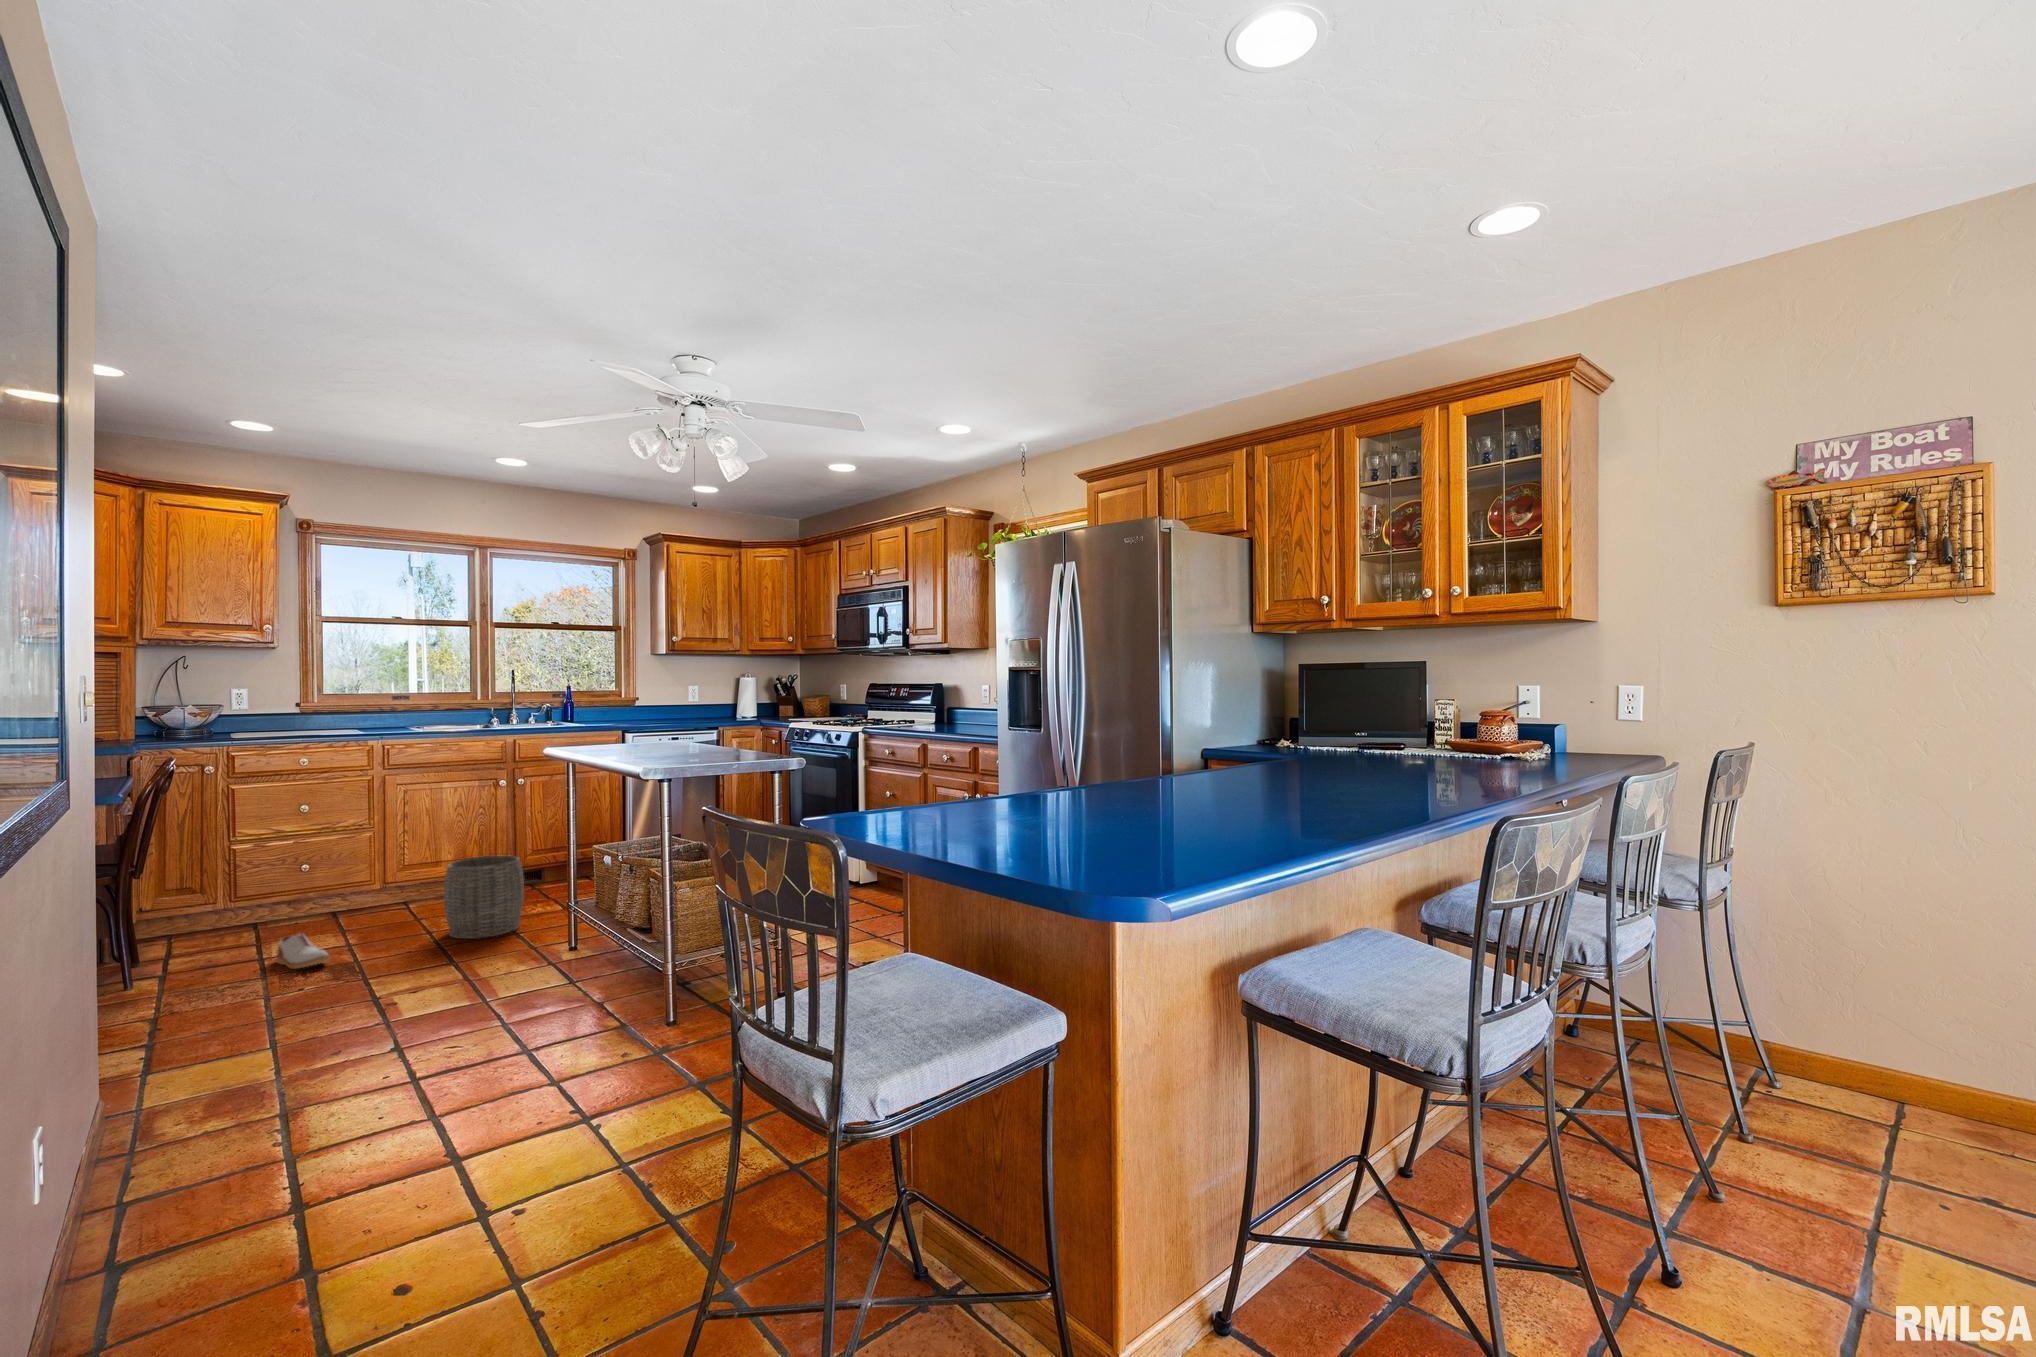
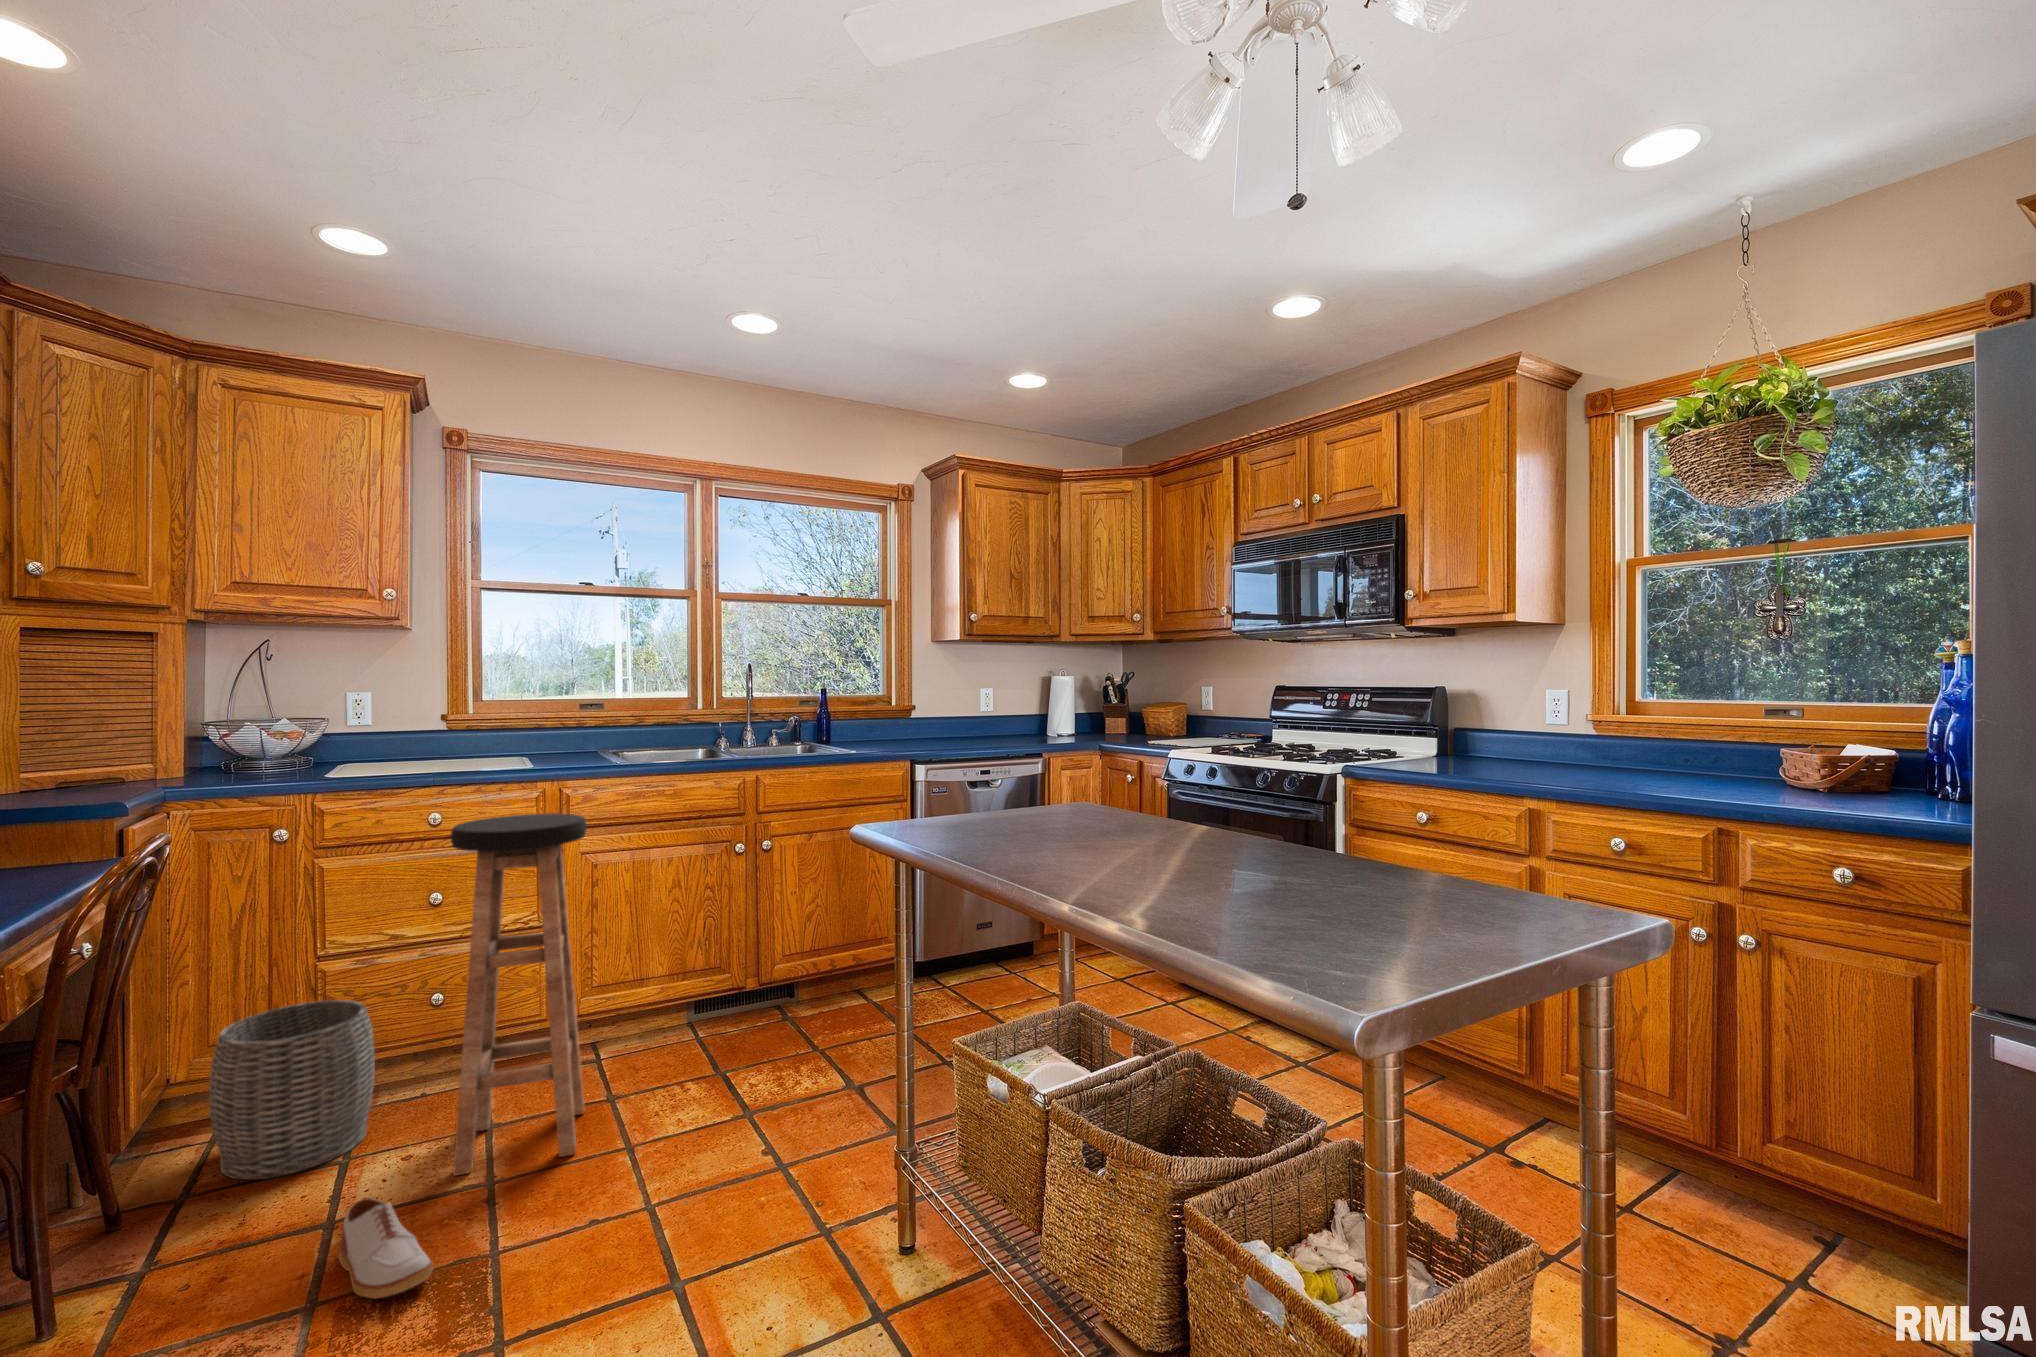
bar stool: none [325,755,404,941] -> present [451,813,587,1175]
woven basket: present [444,856,524,939] -> present [209,1000,375,1180]

